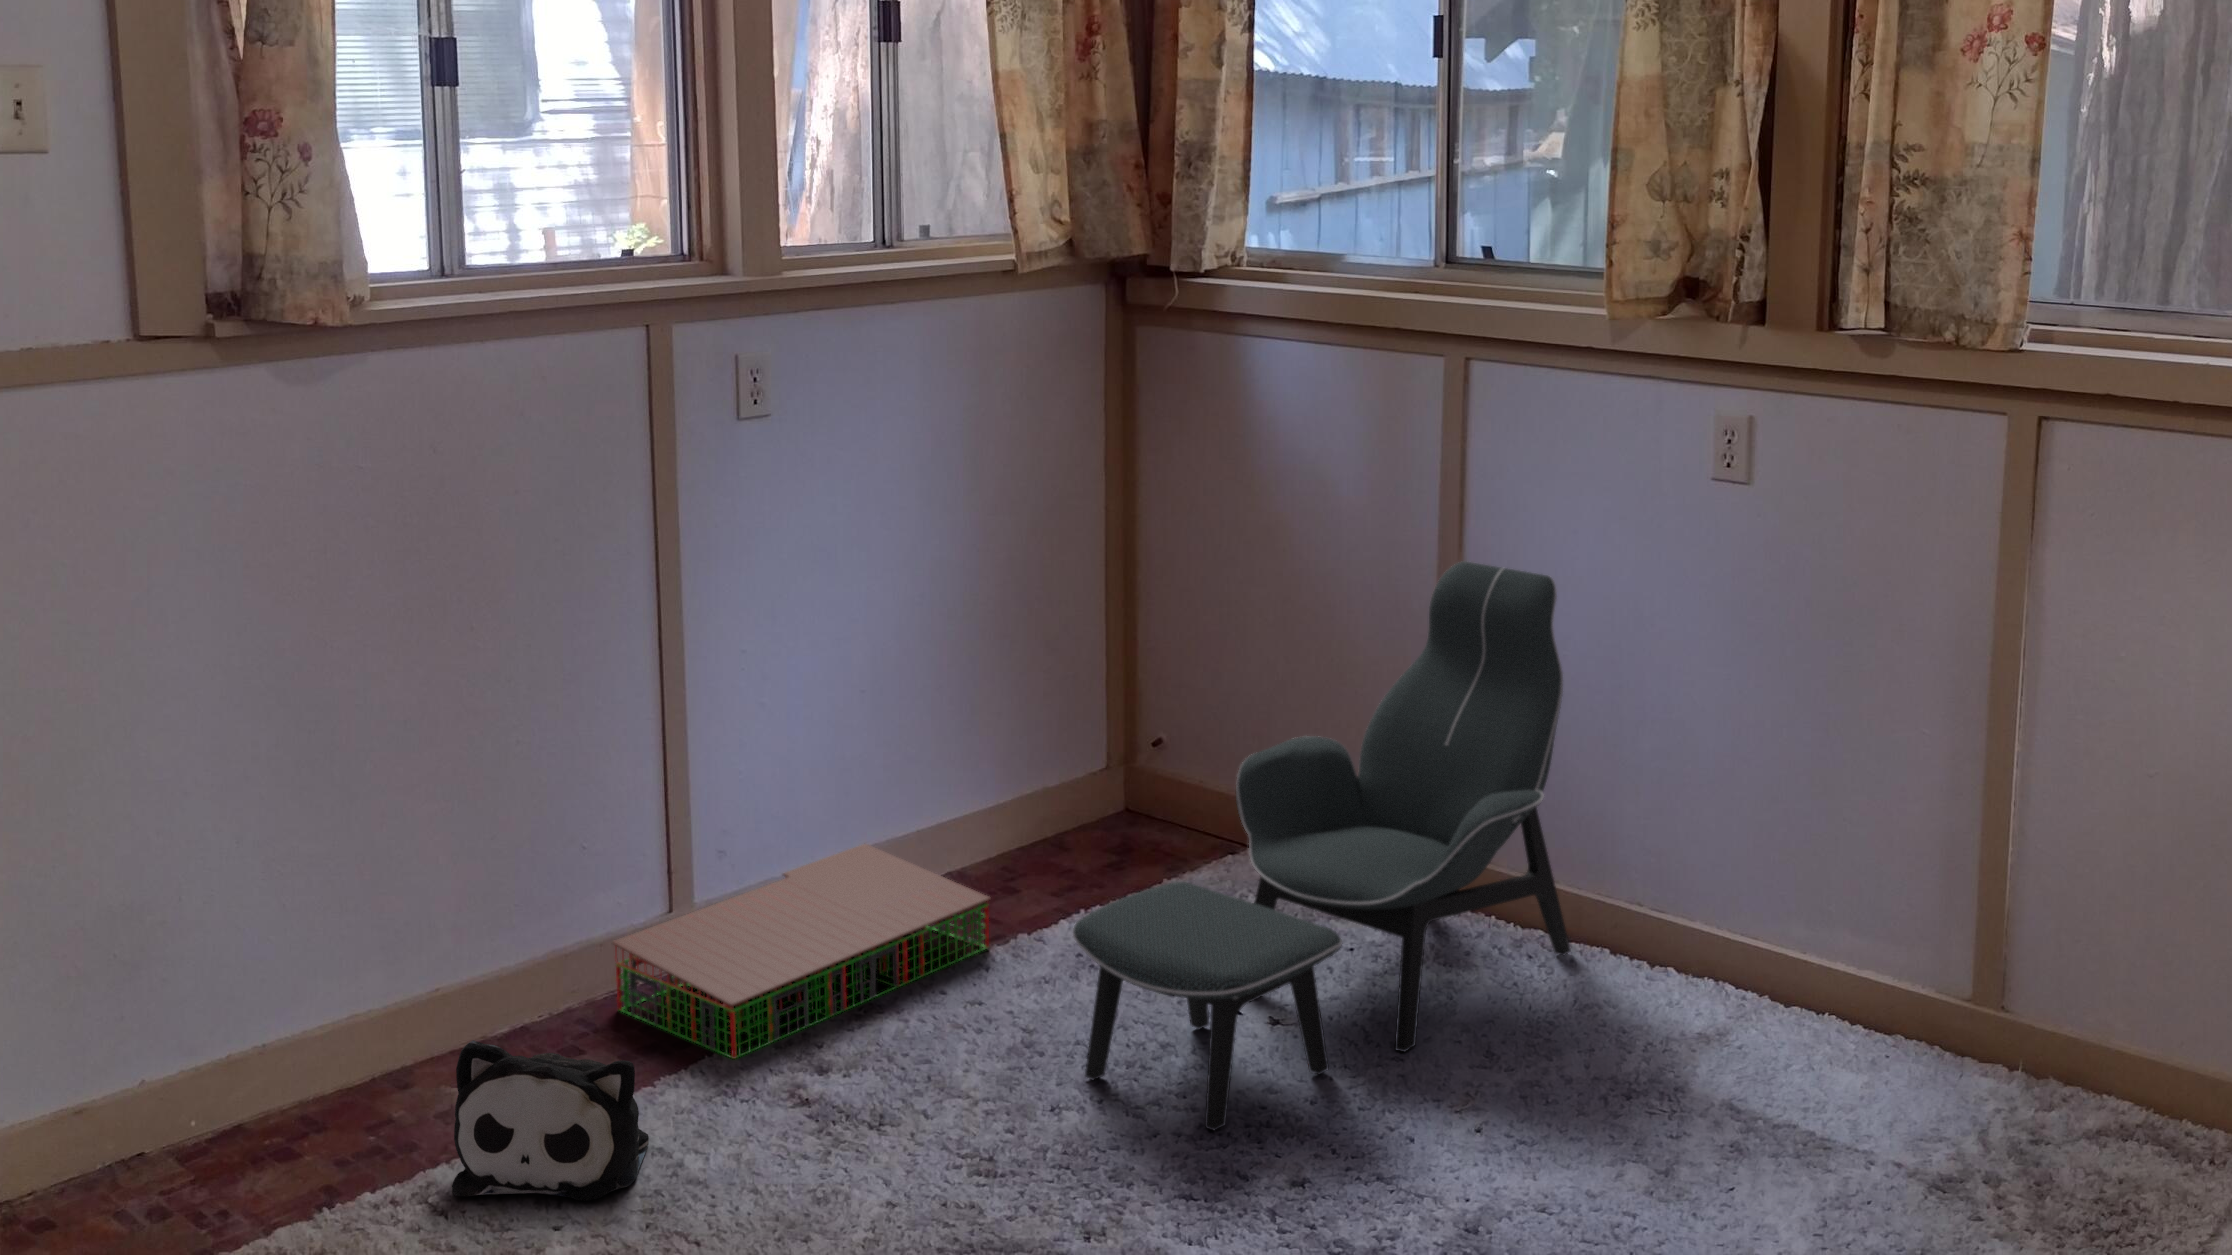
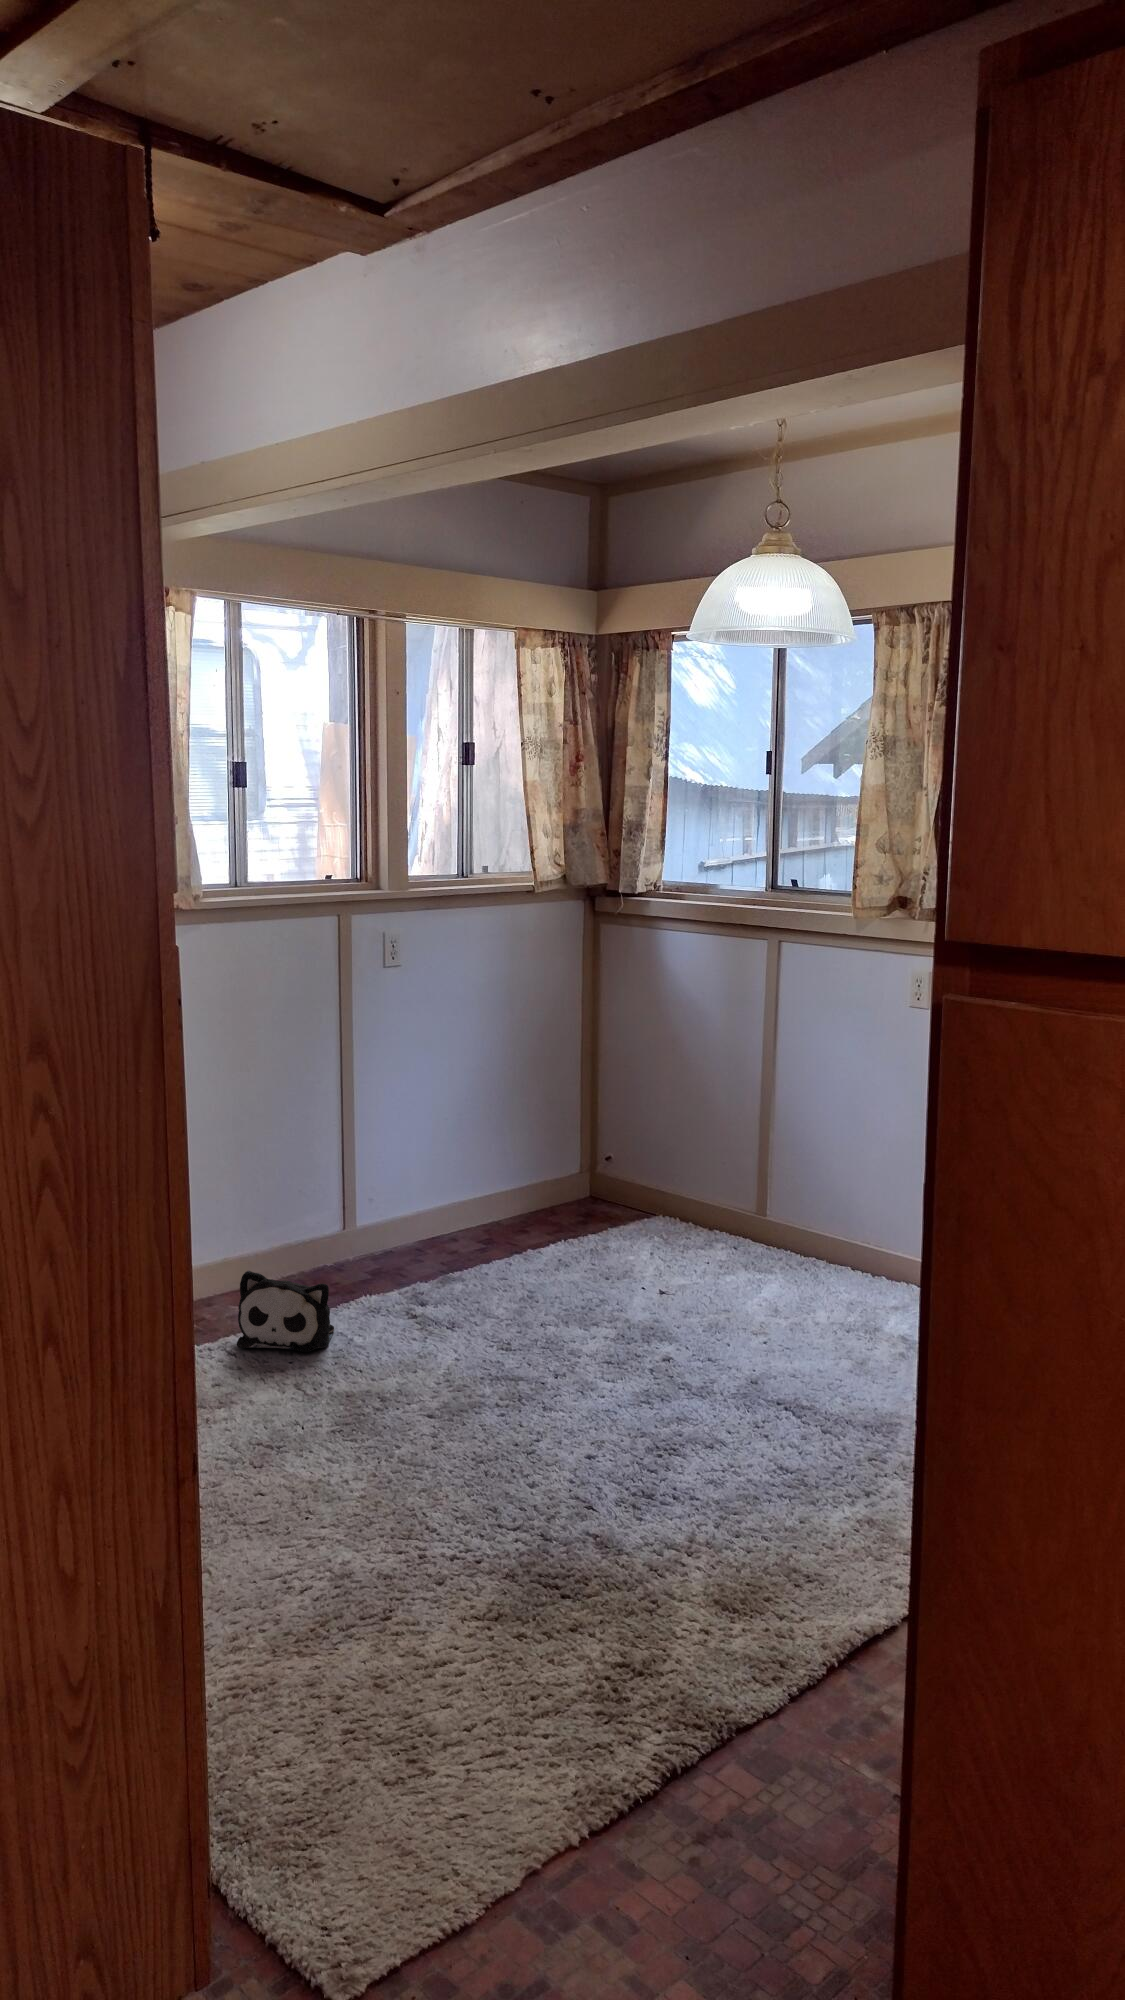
lounge chair: present [1073,561,1570,1130] -> none [555,1052,830,1337]
storage bin: present [612,844,990,1059] -> none [314,1199,514,1297]

